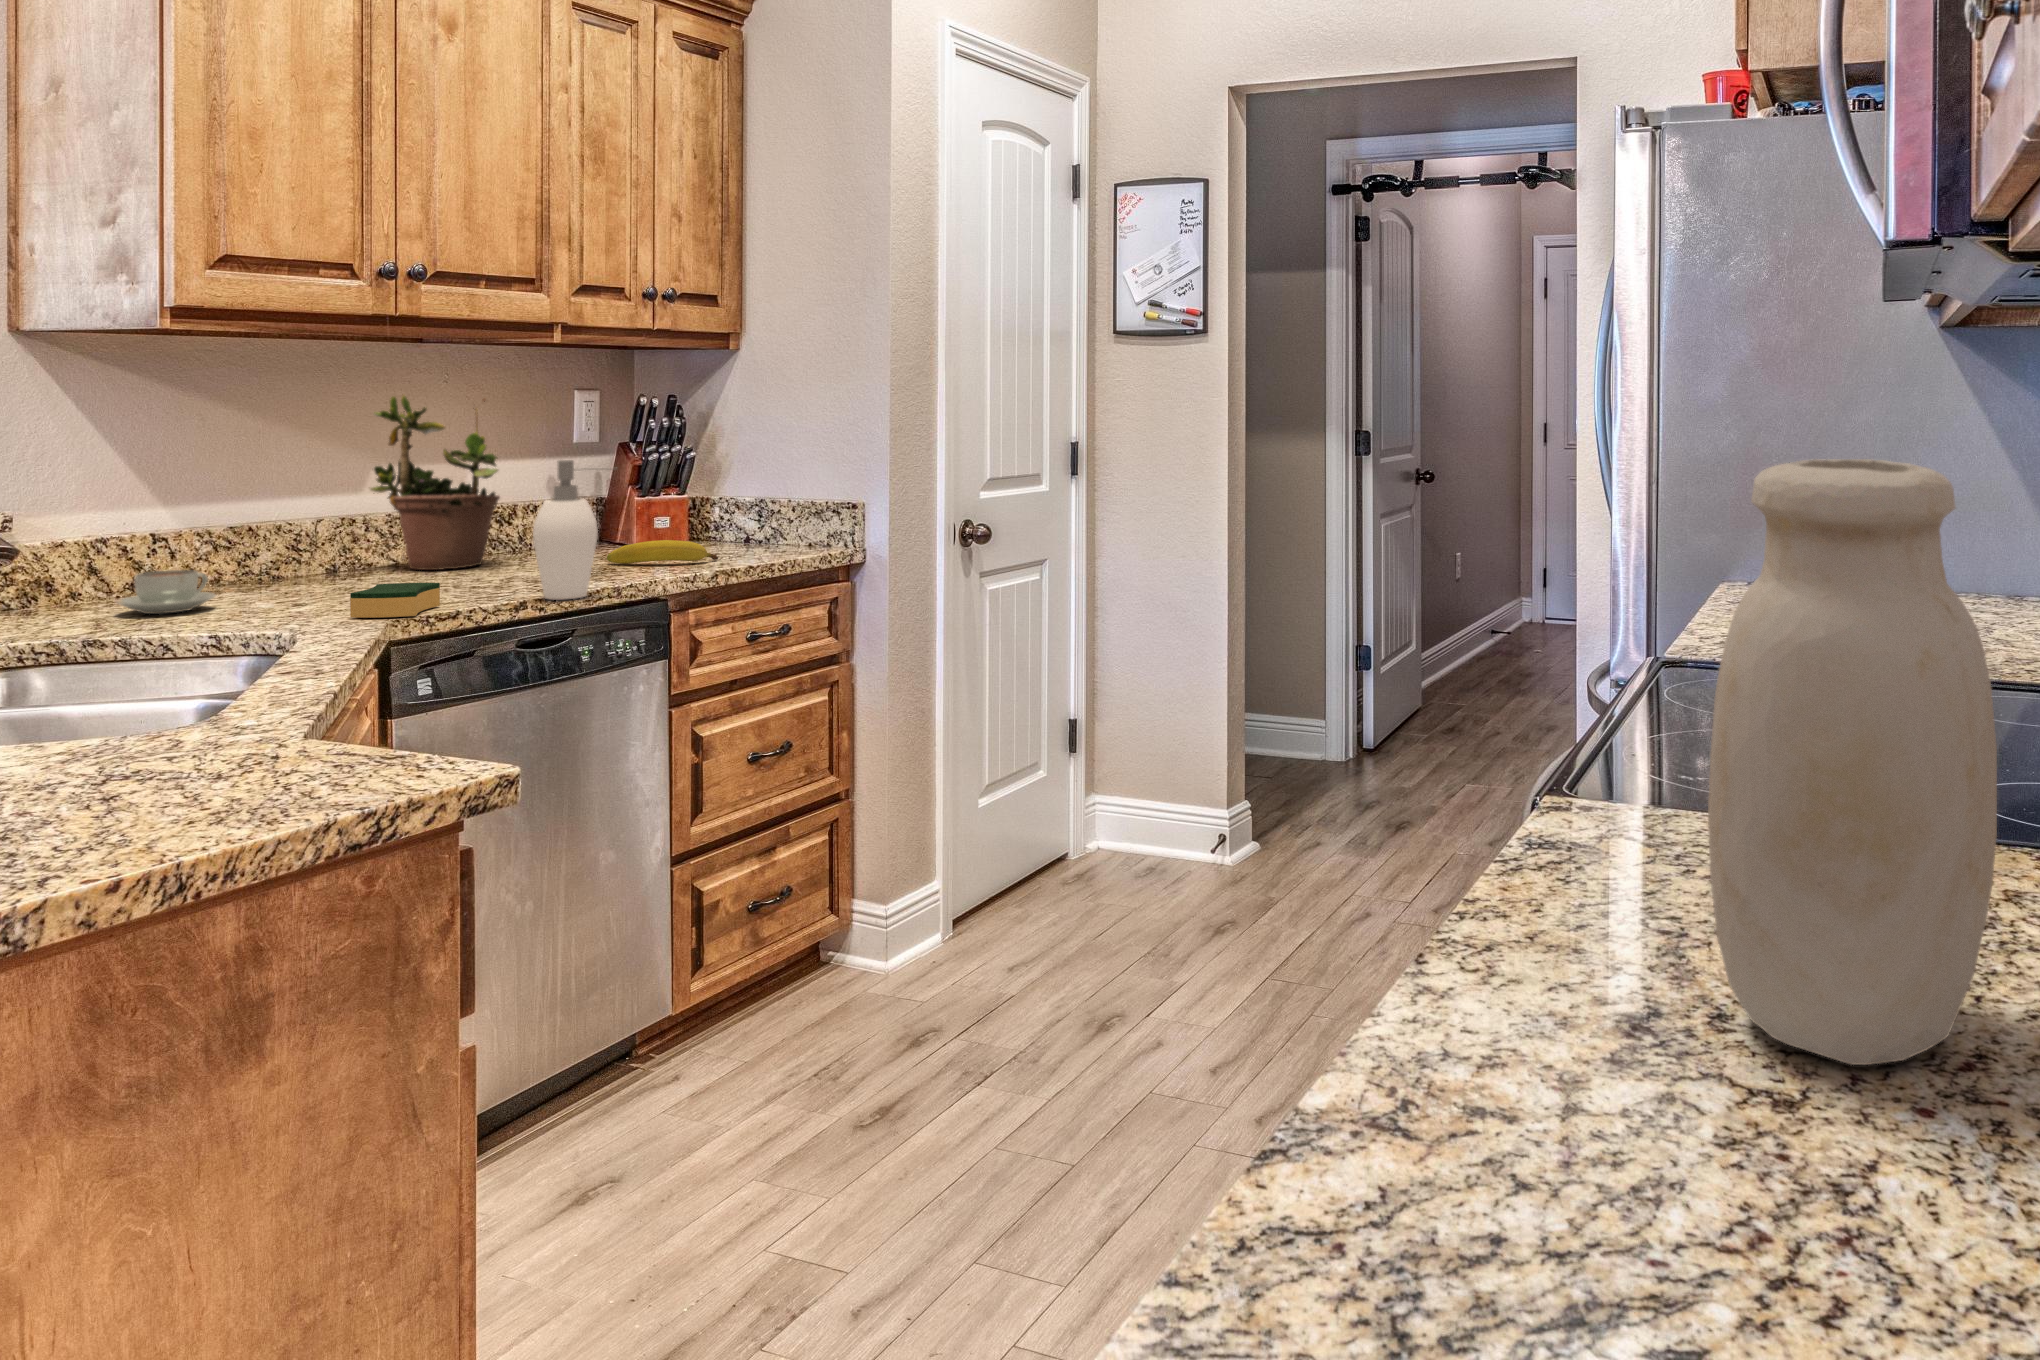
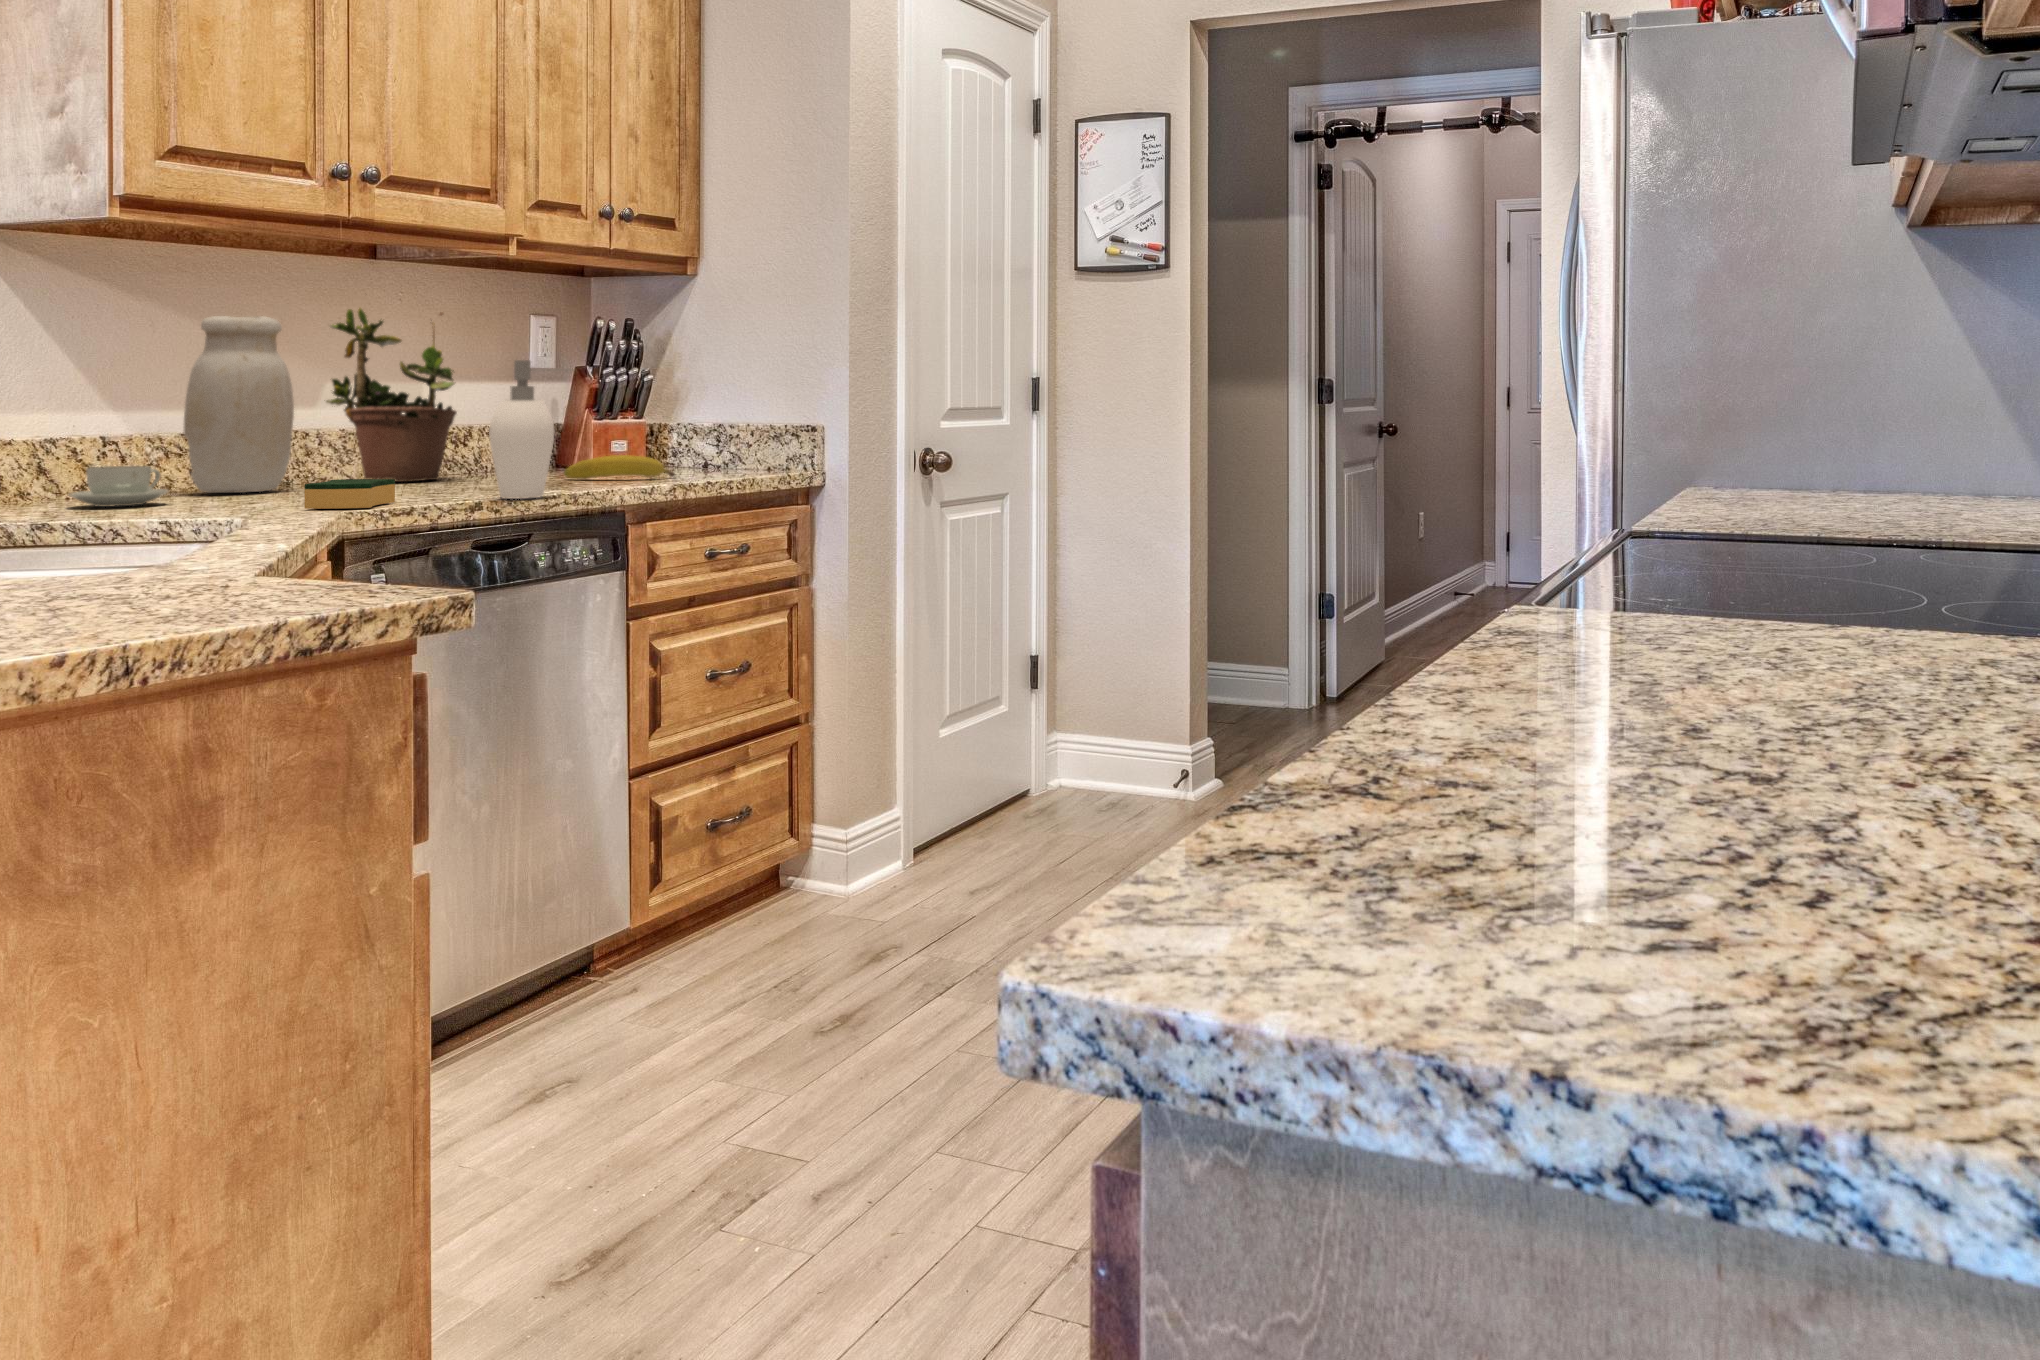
jar: present [1708,459,1997,1065] -> present [183,316,294,493]

